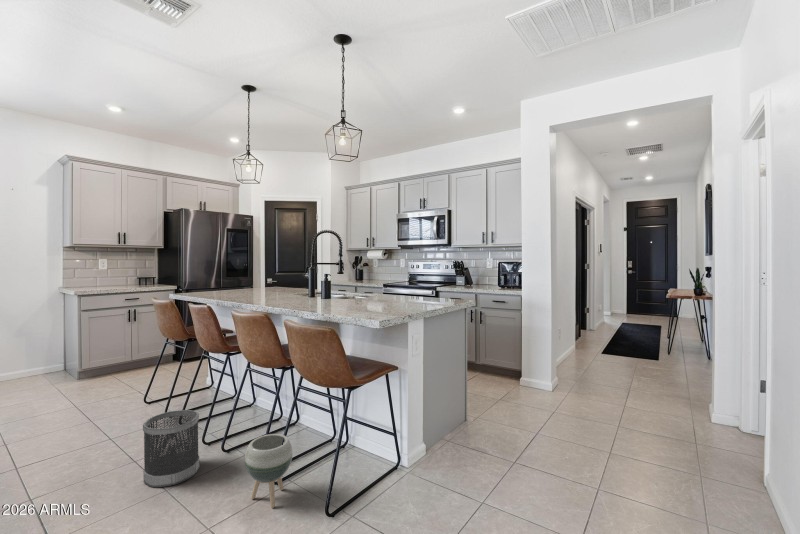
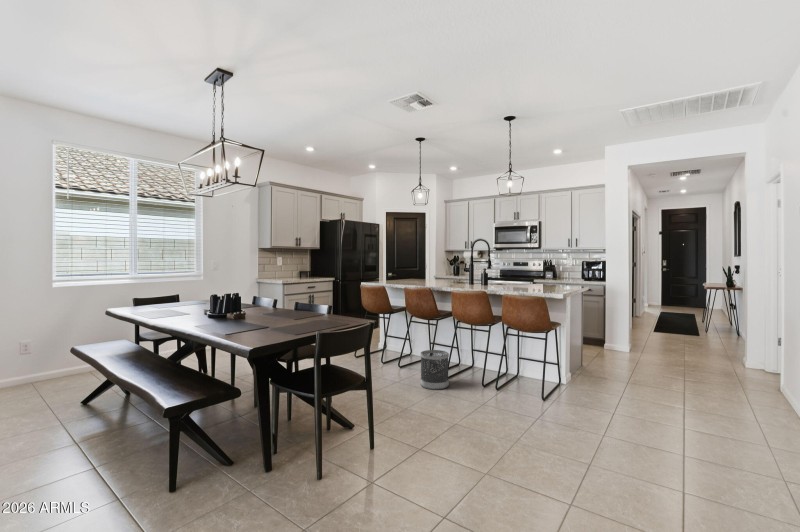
planter: present [245,434,293,508] -> none [493,359,519,396]

